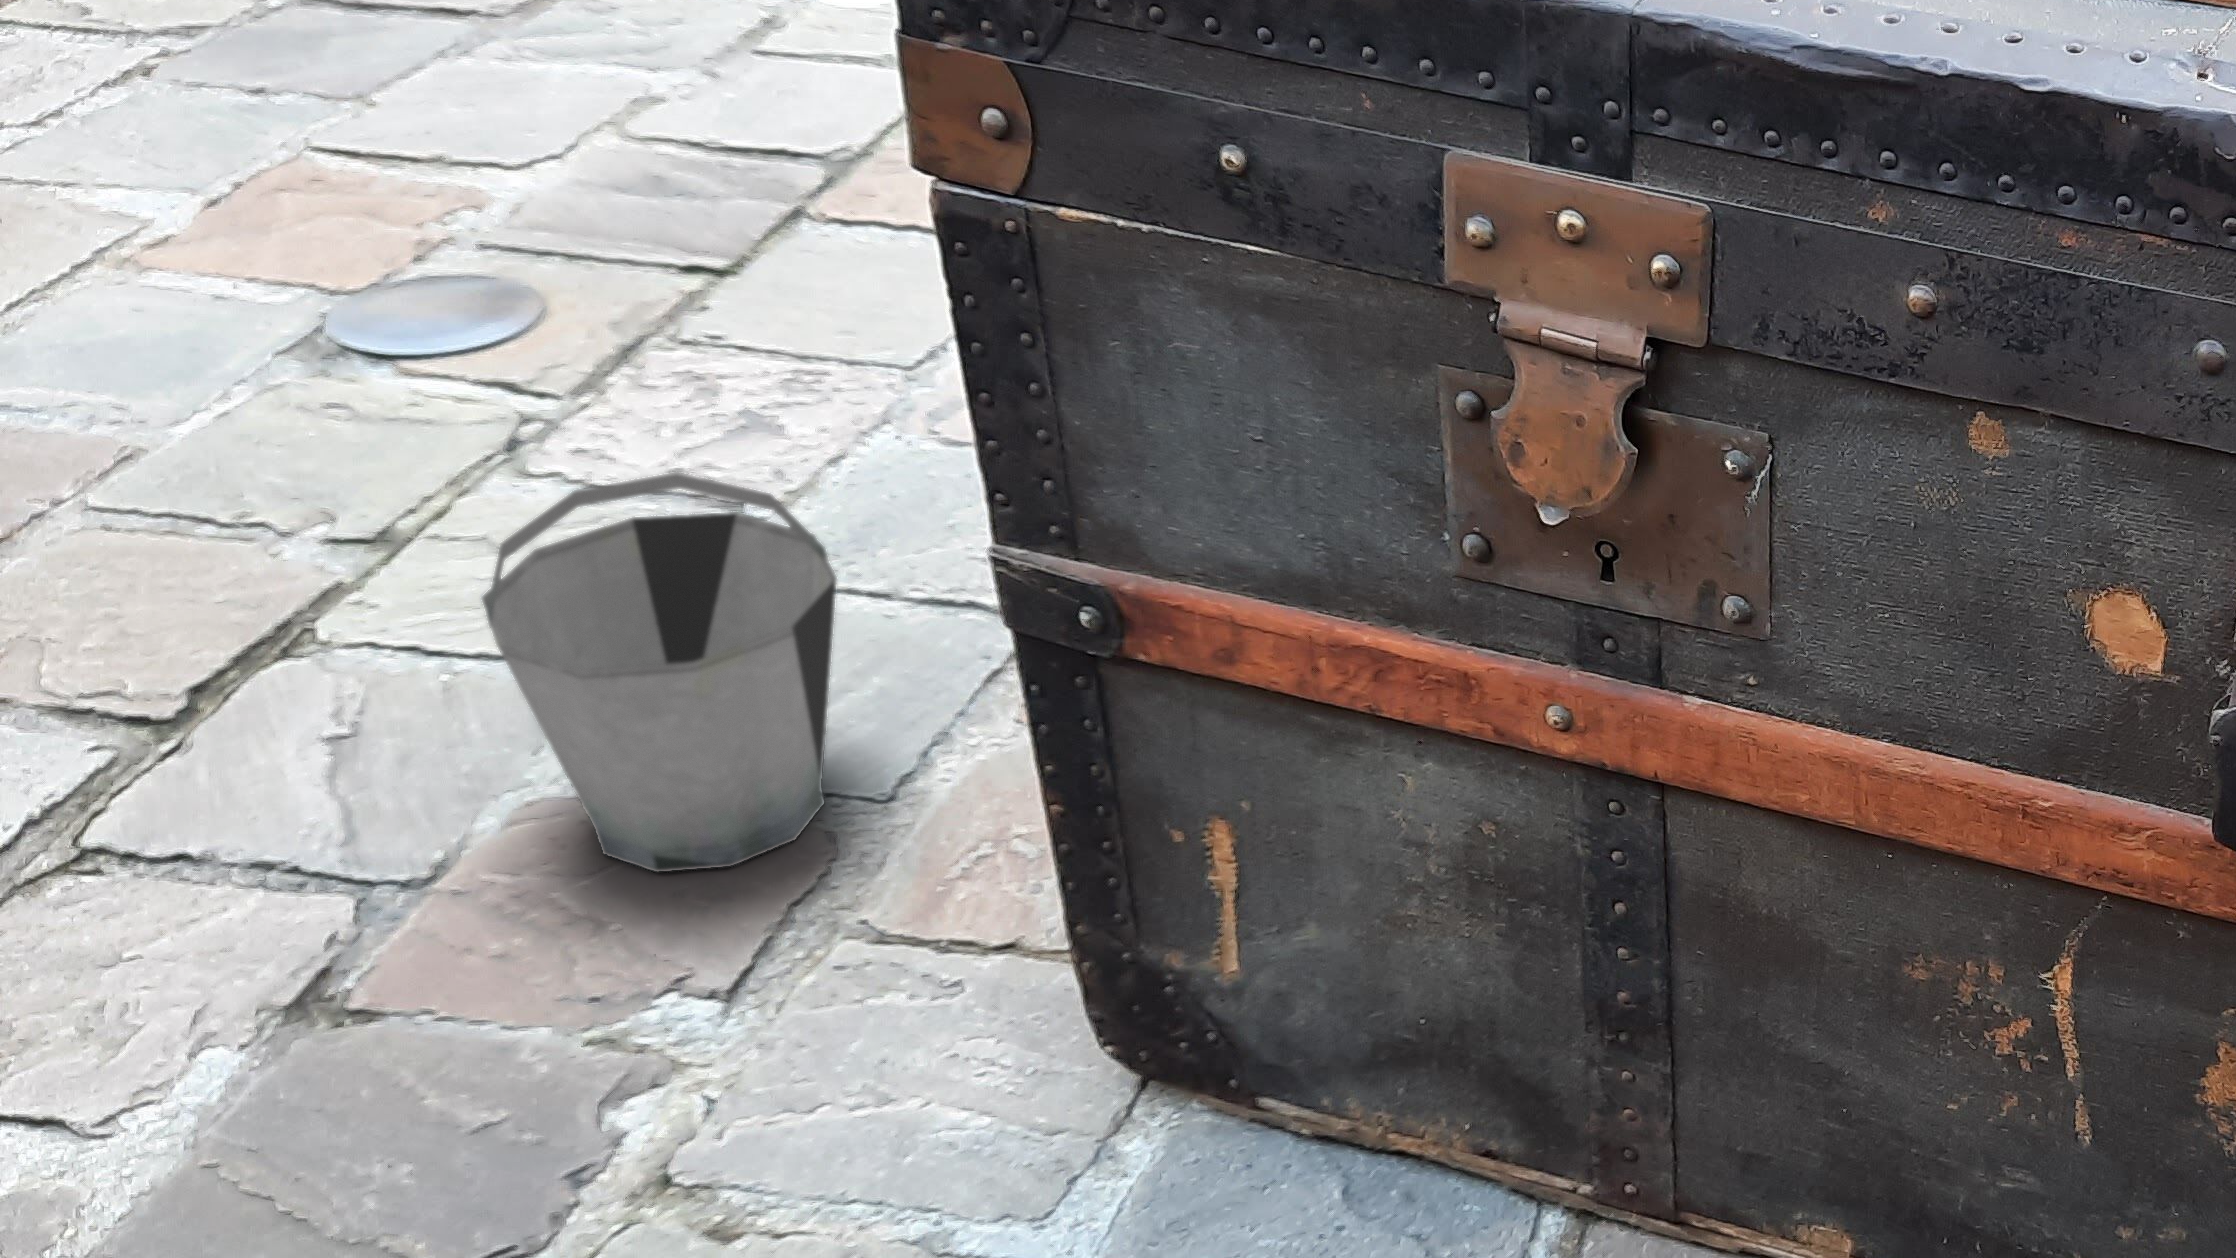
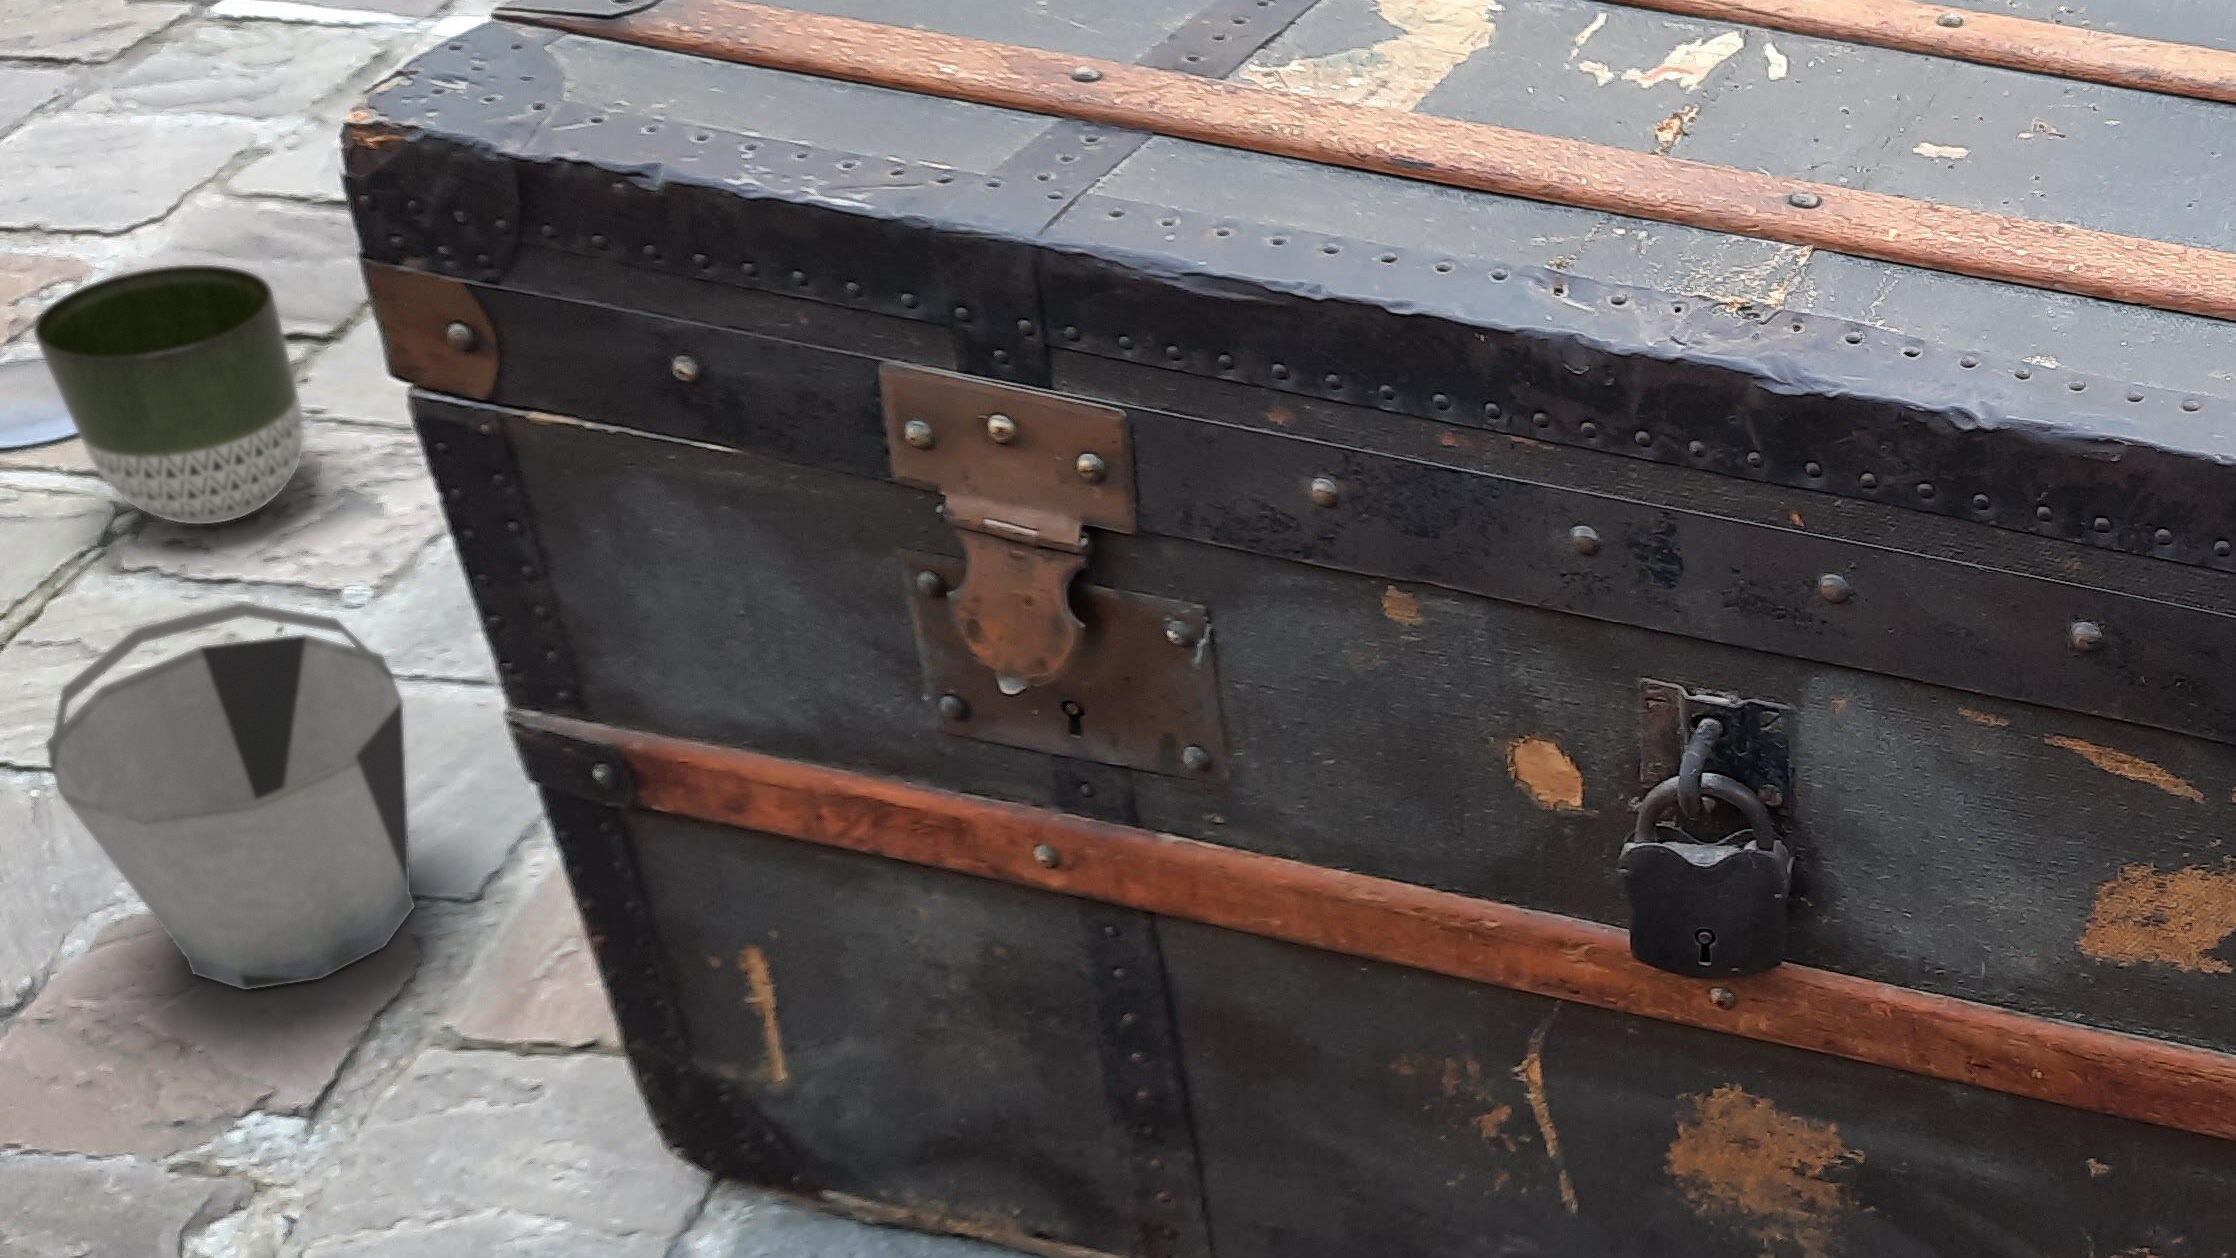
planter: none [460,171,709,435] -> present [34,265,304,524]

